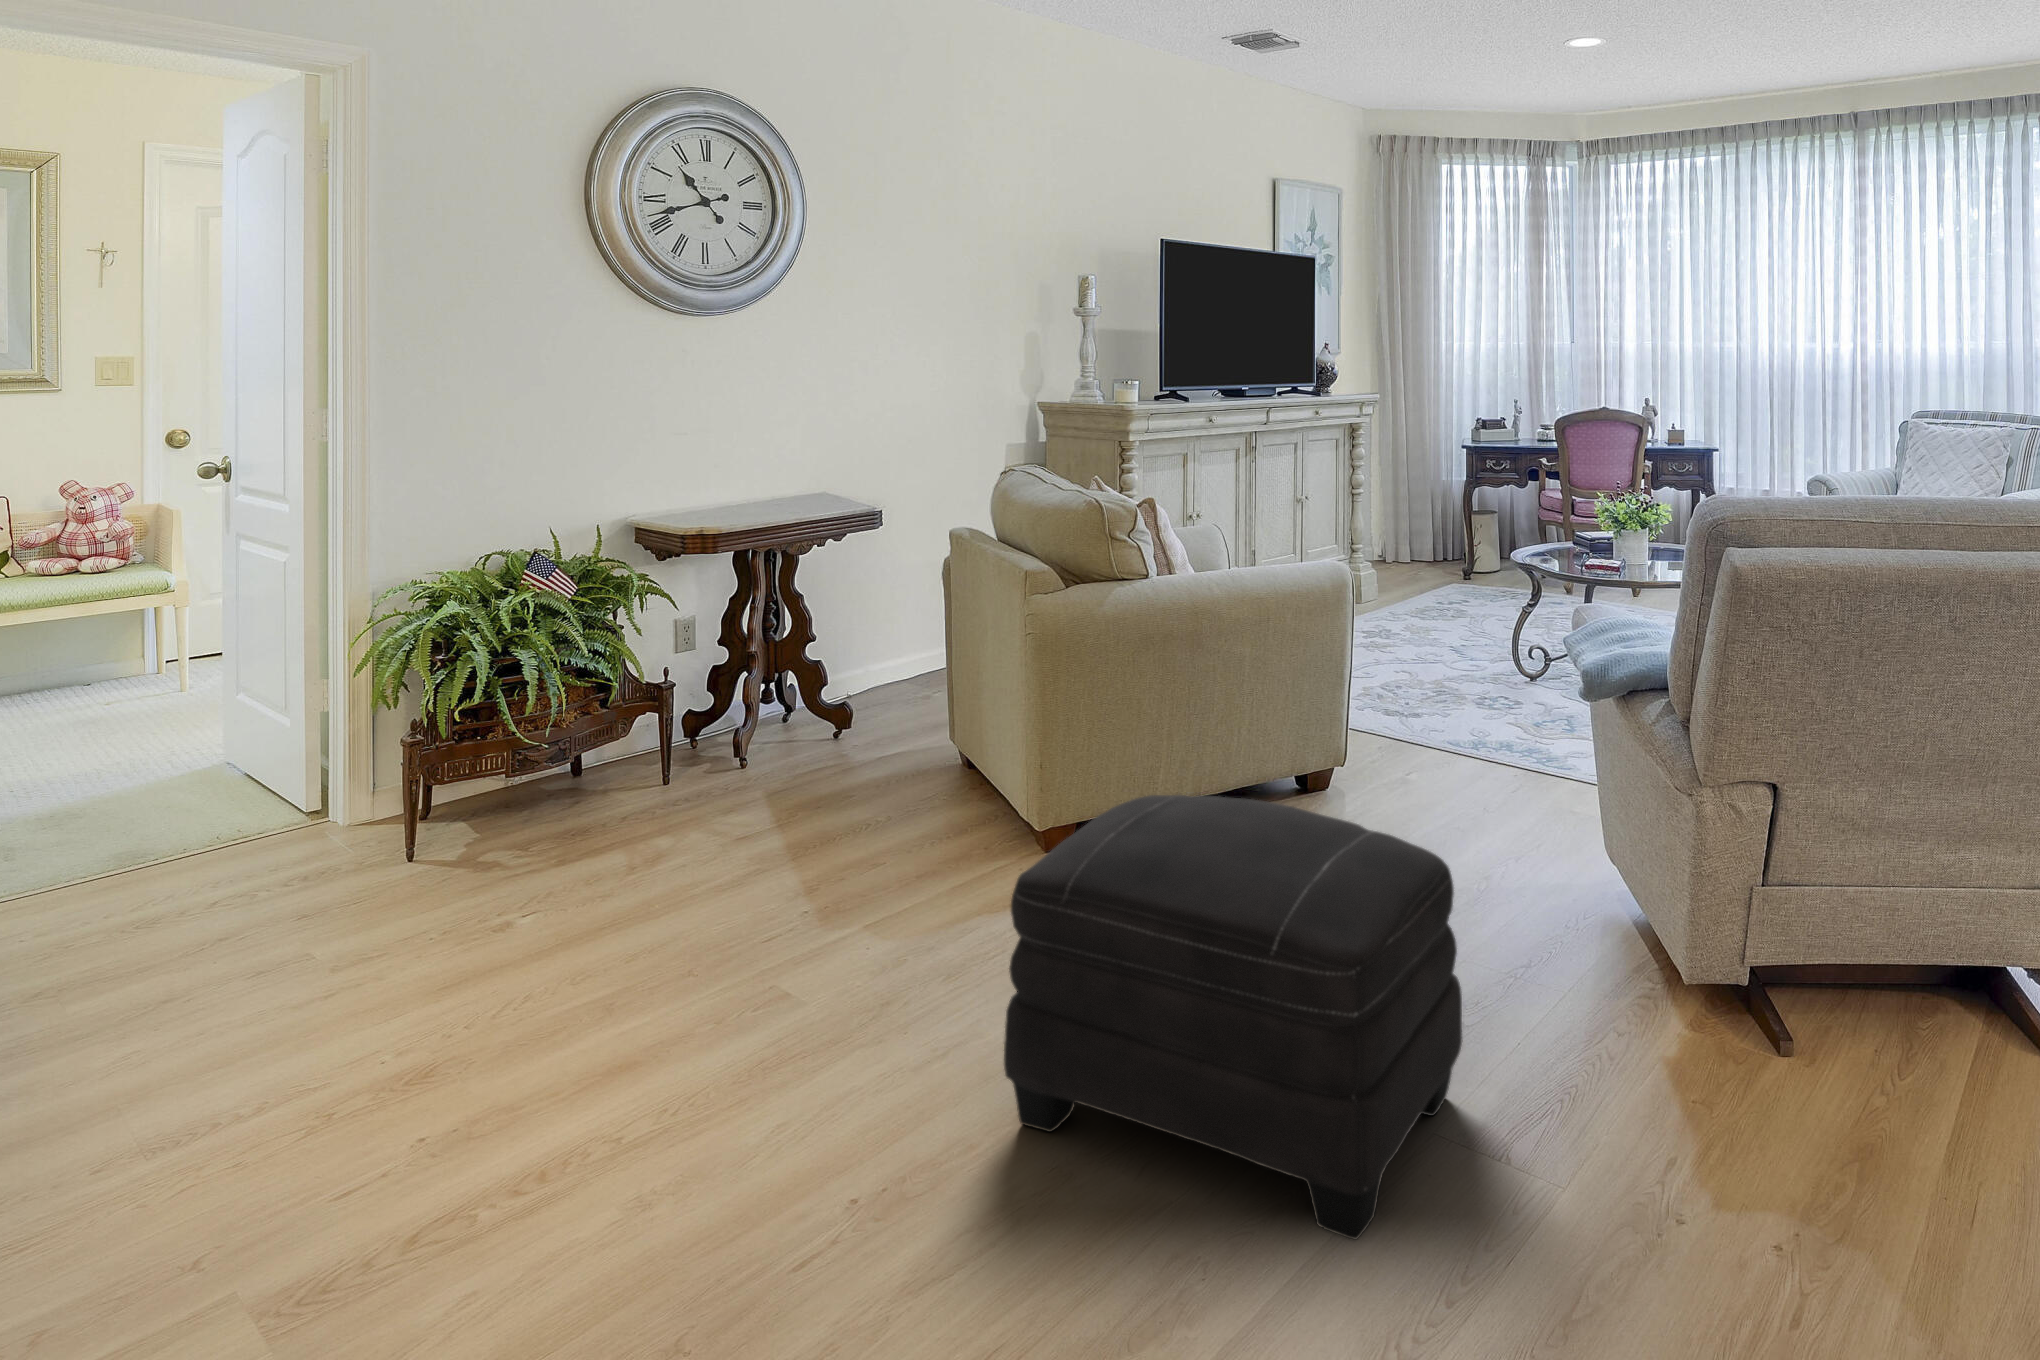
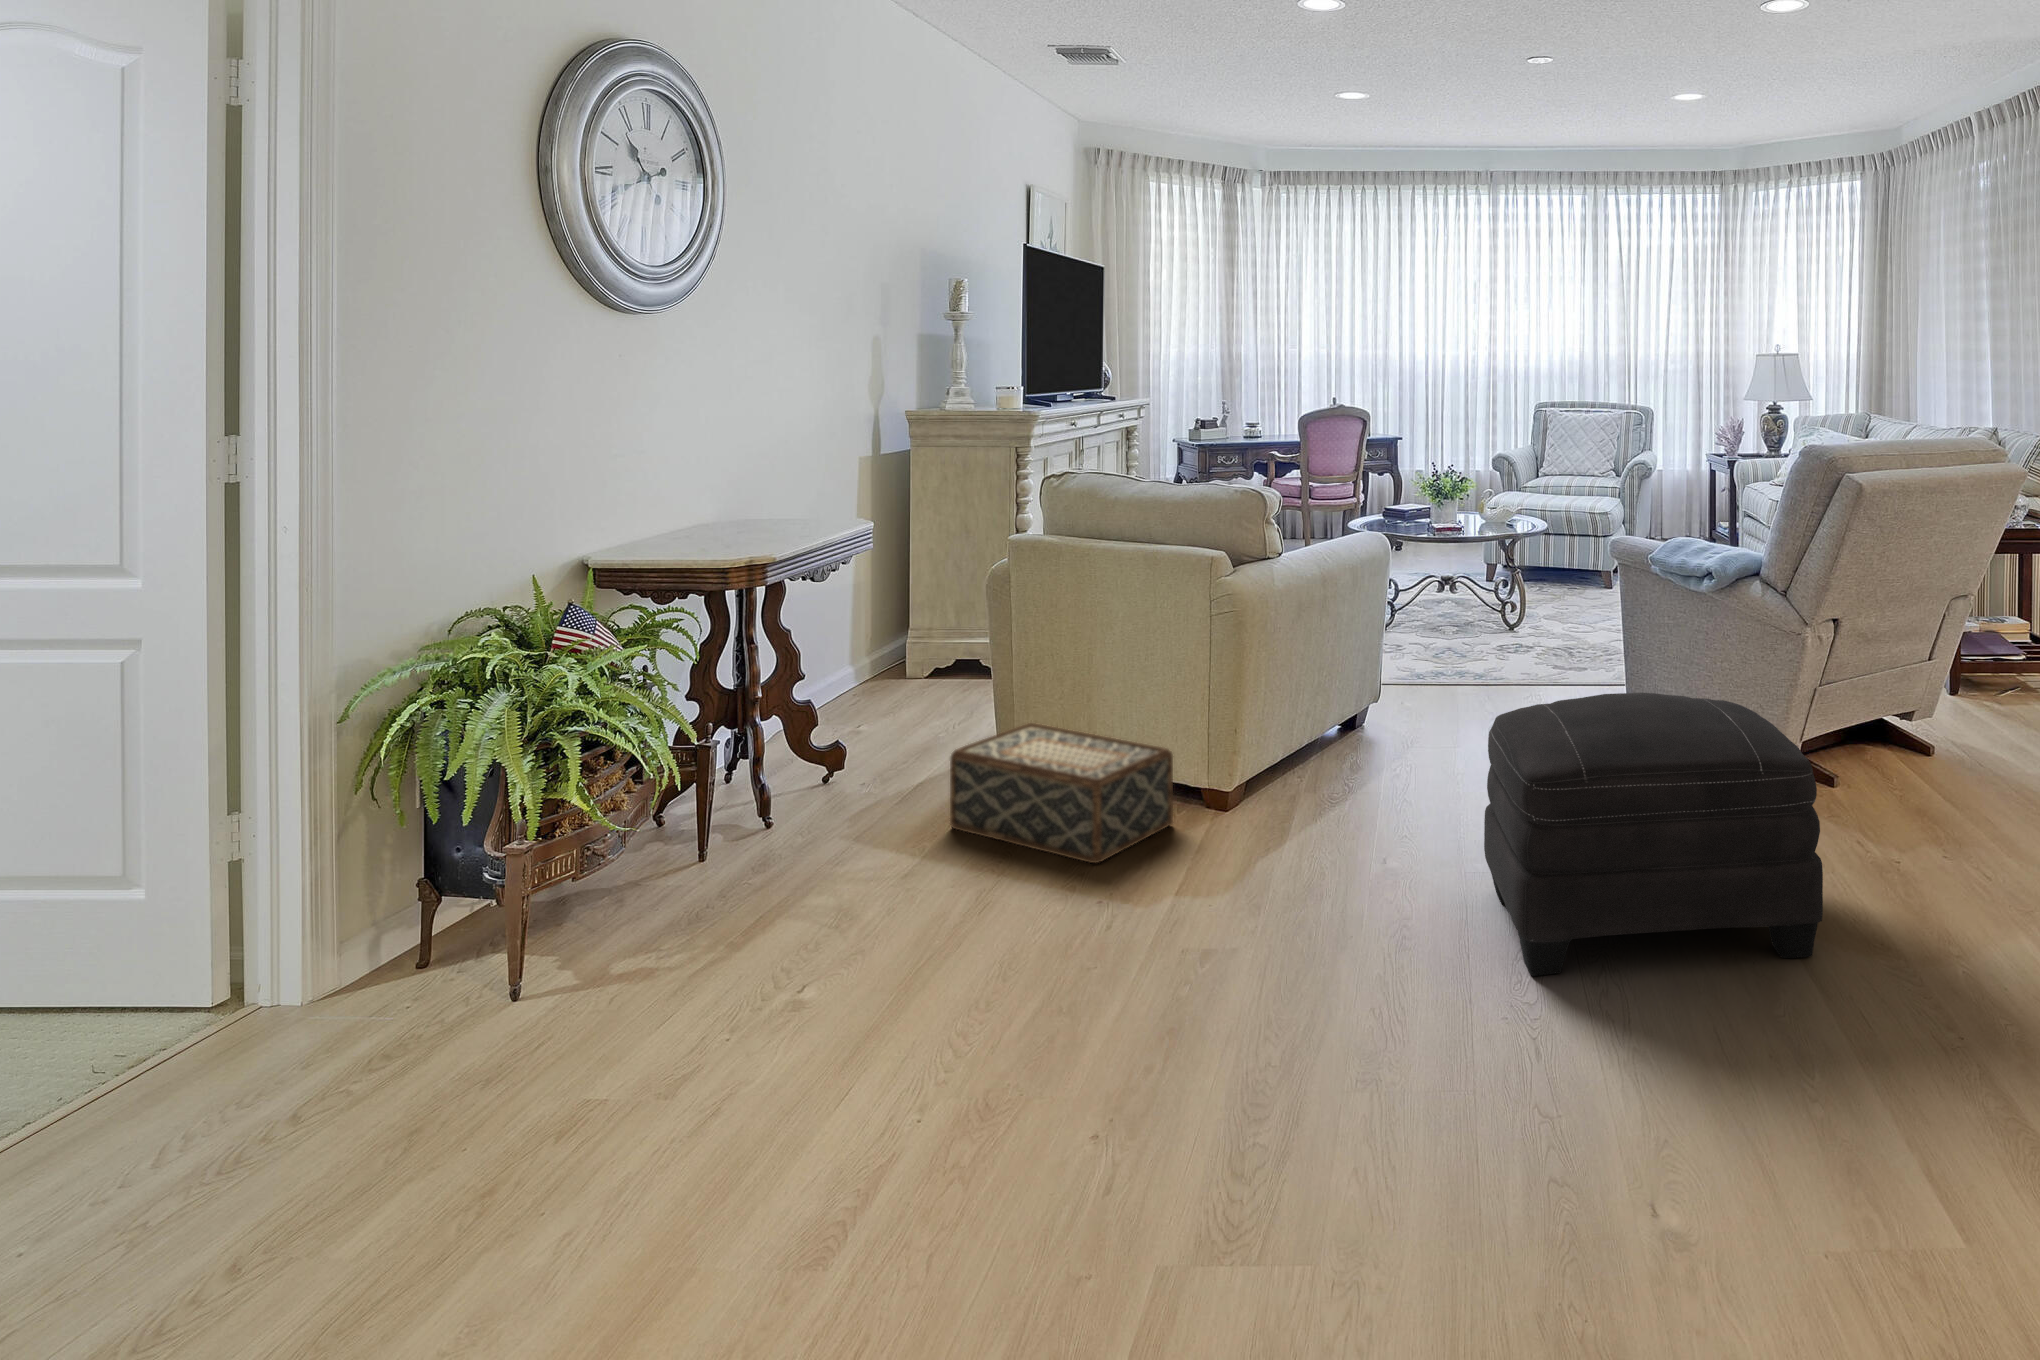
woven basket: none [842,715,995,866] -> present [950,723,1173,863]

